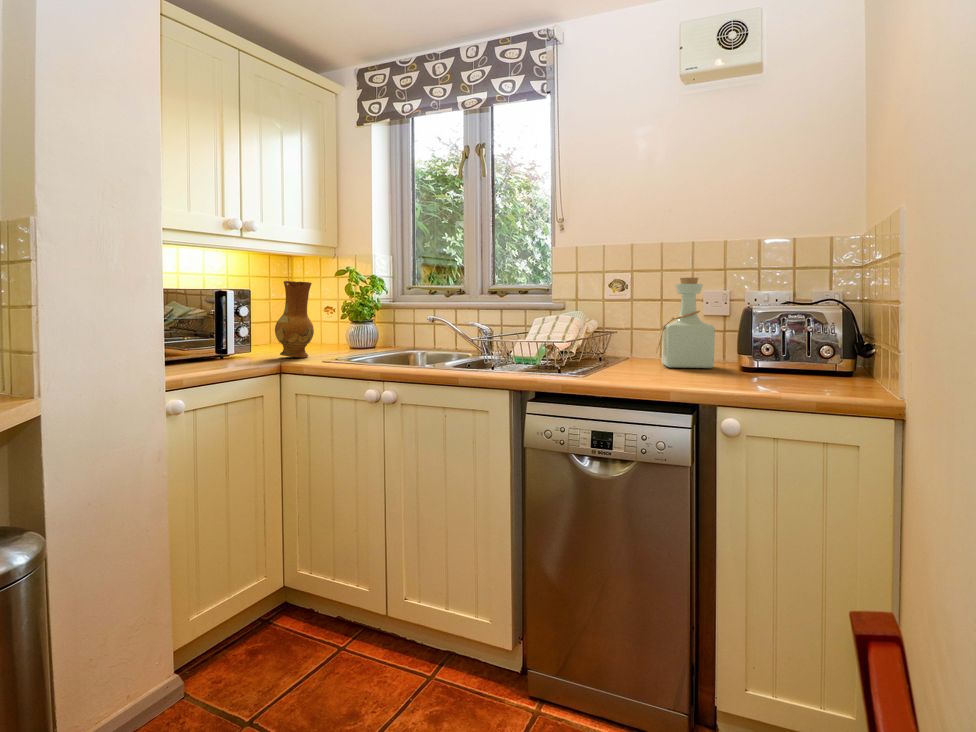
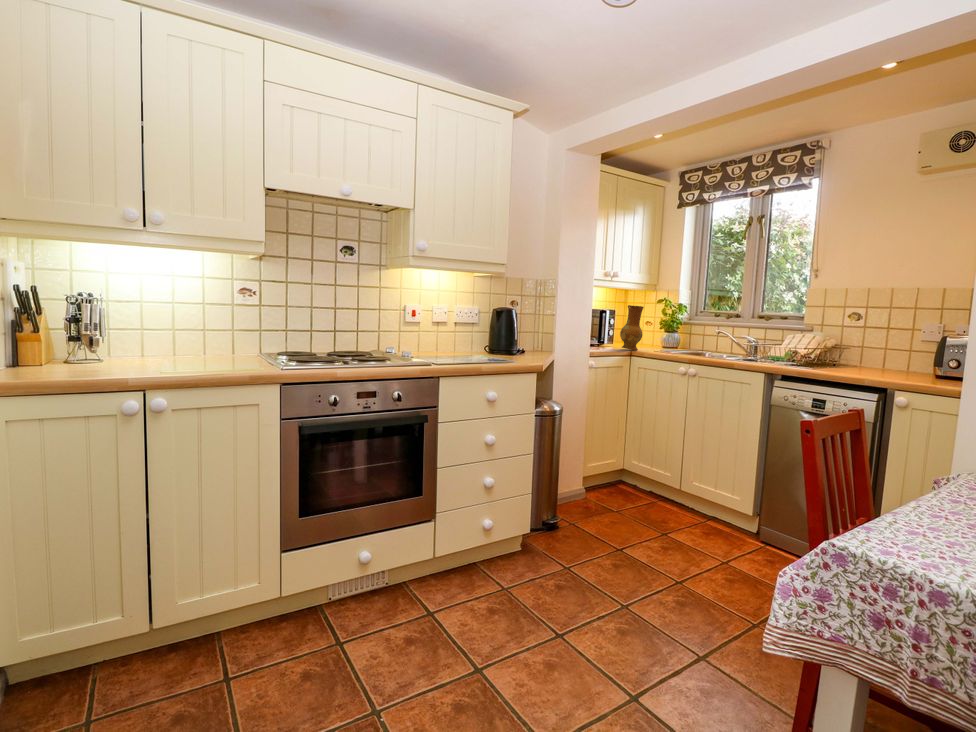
bottle: present [656,278,715,368] -> none [876,312,922,373]

